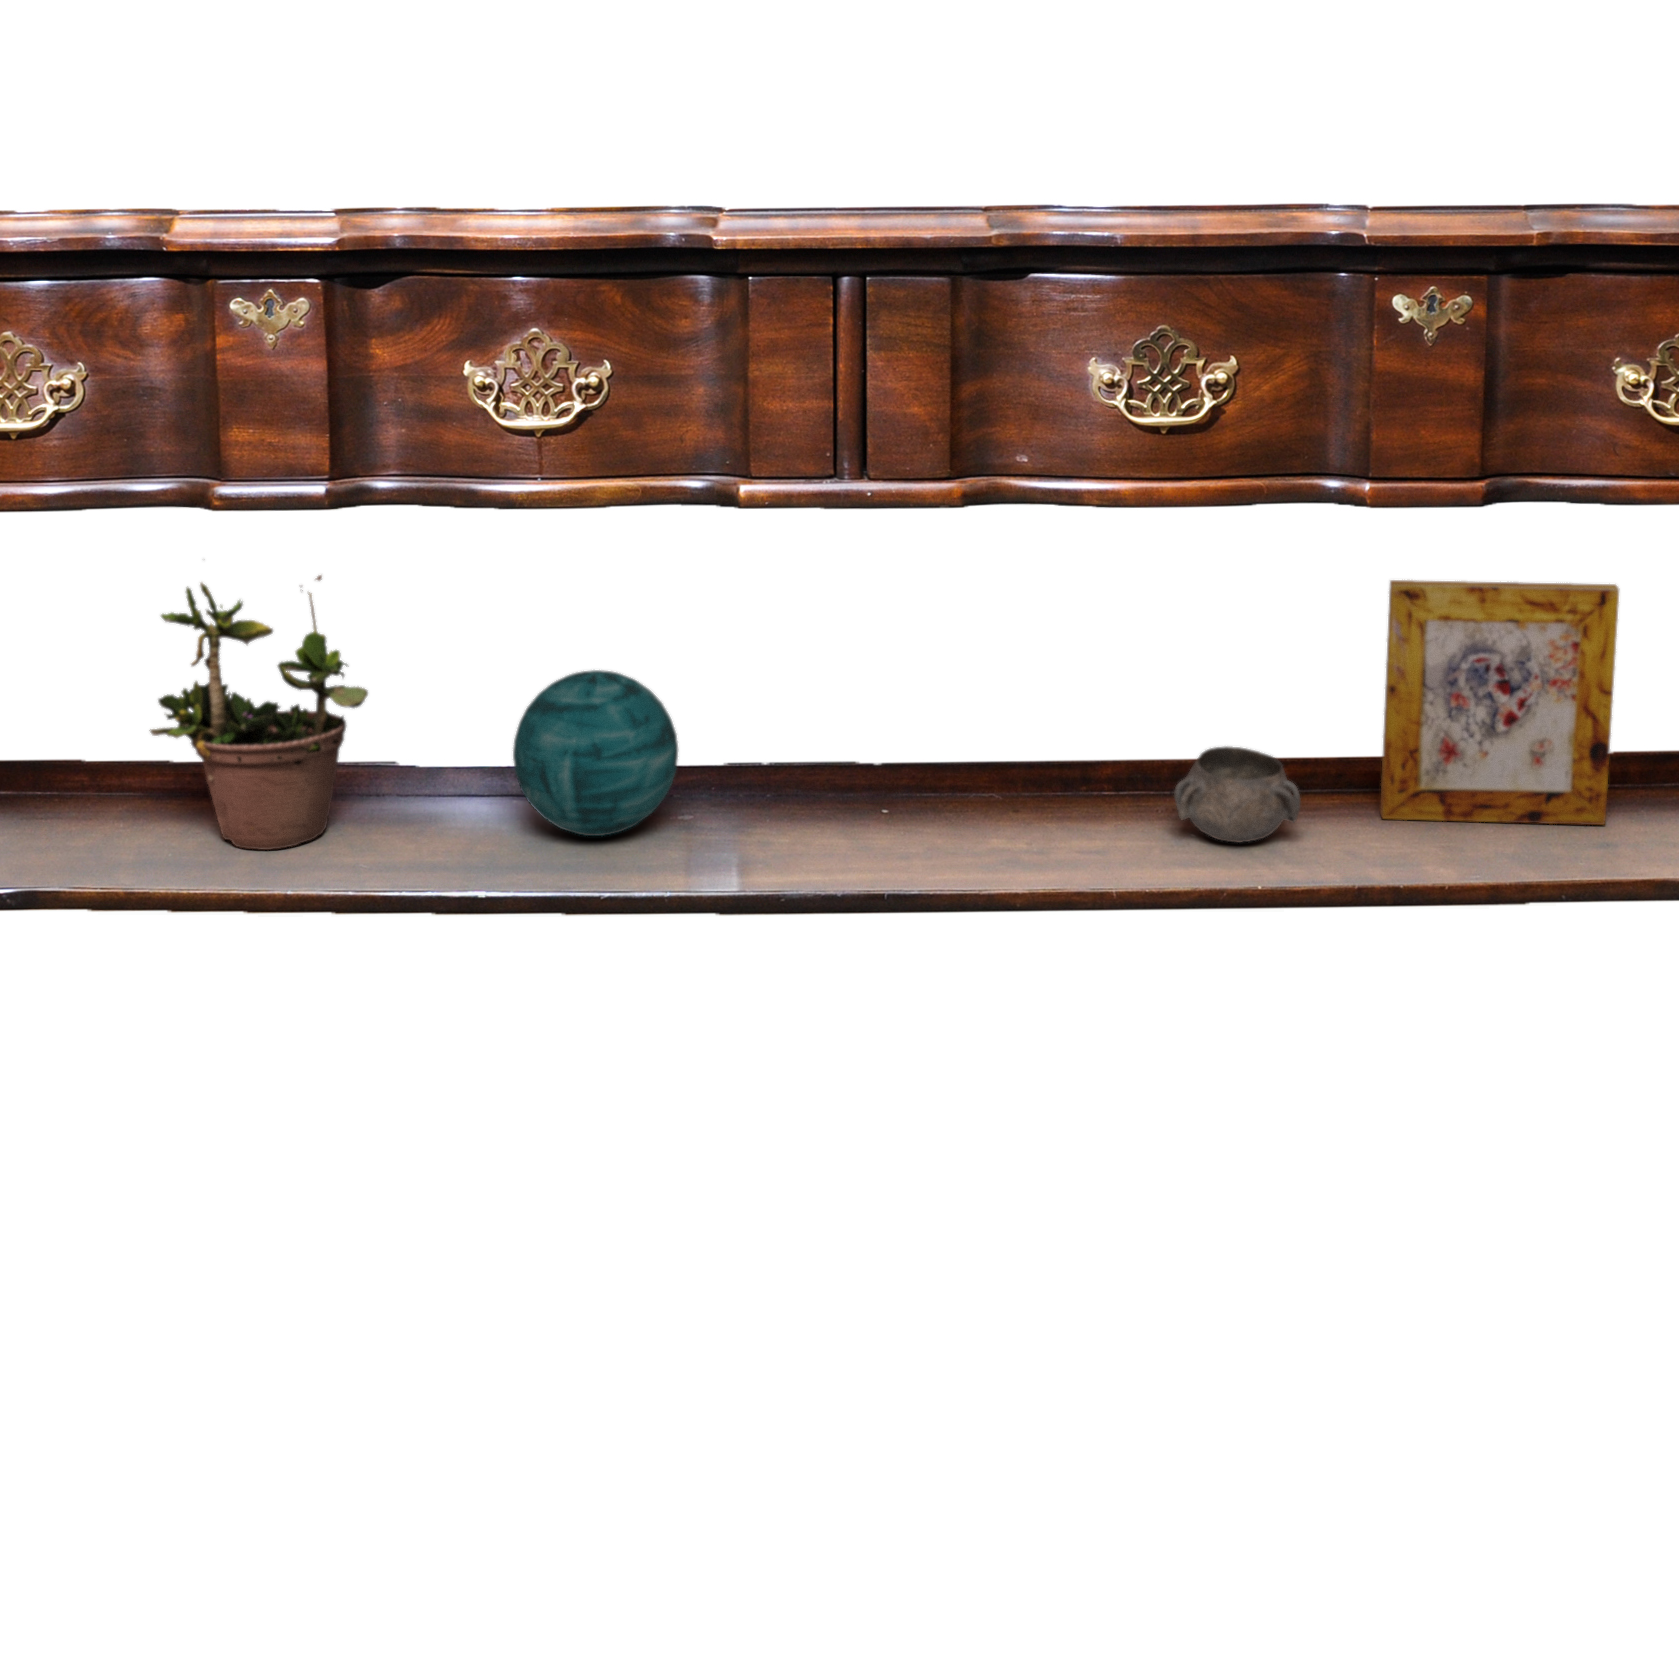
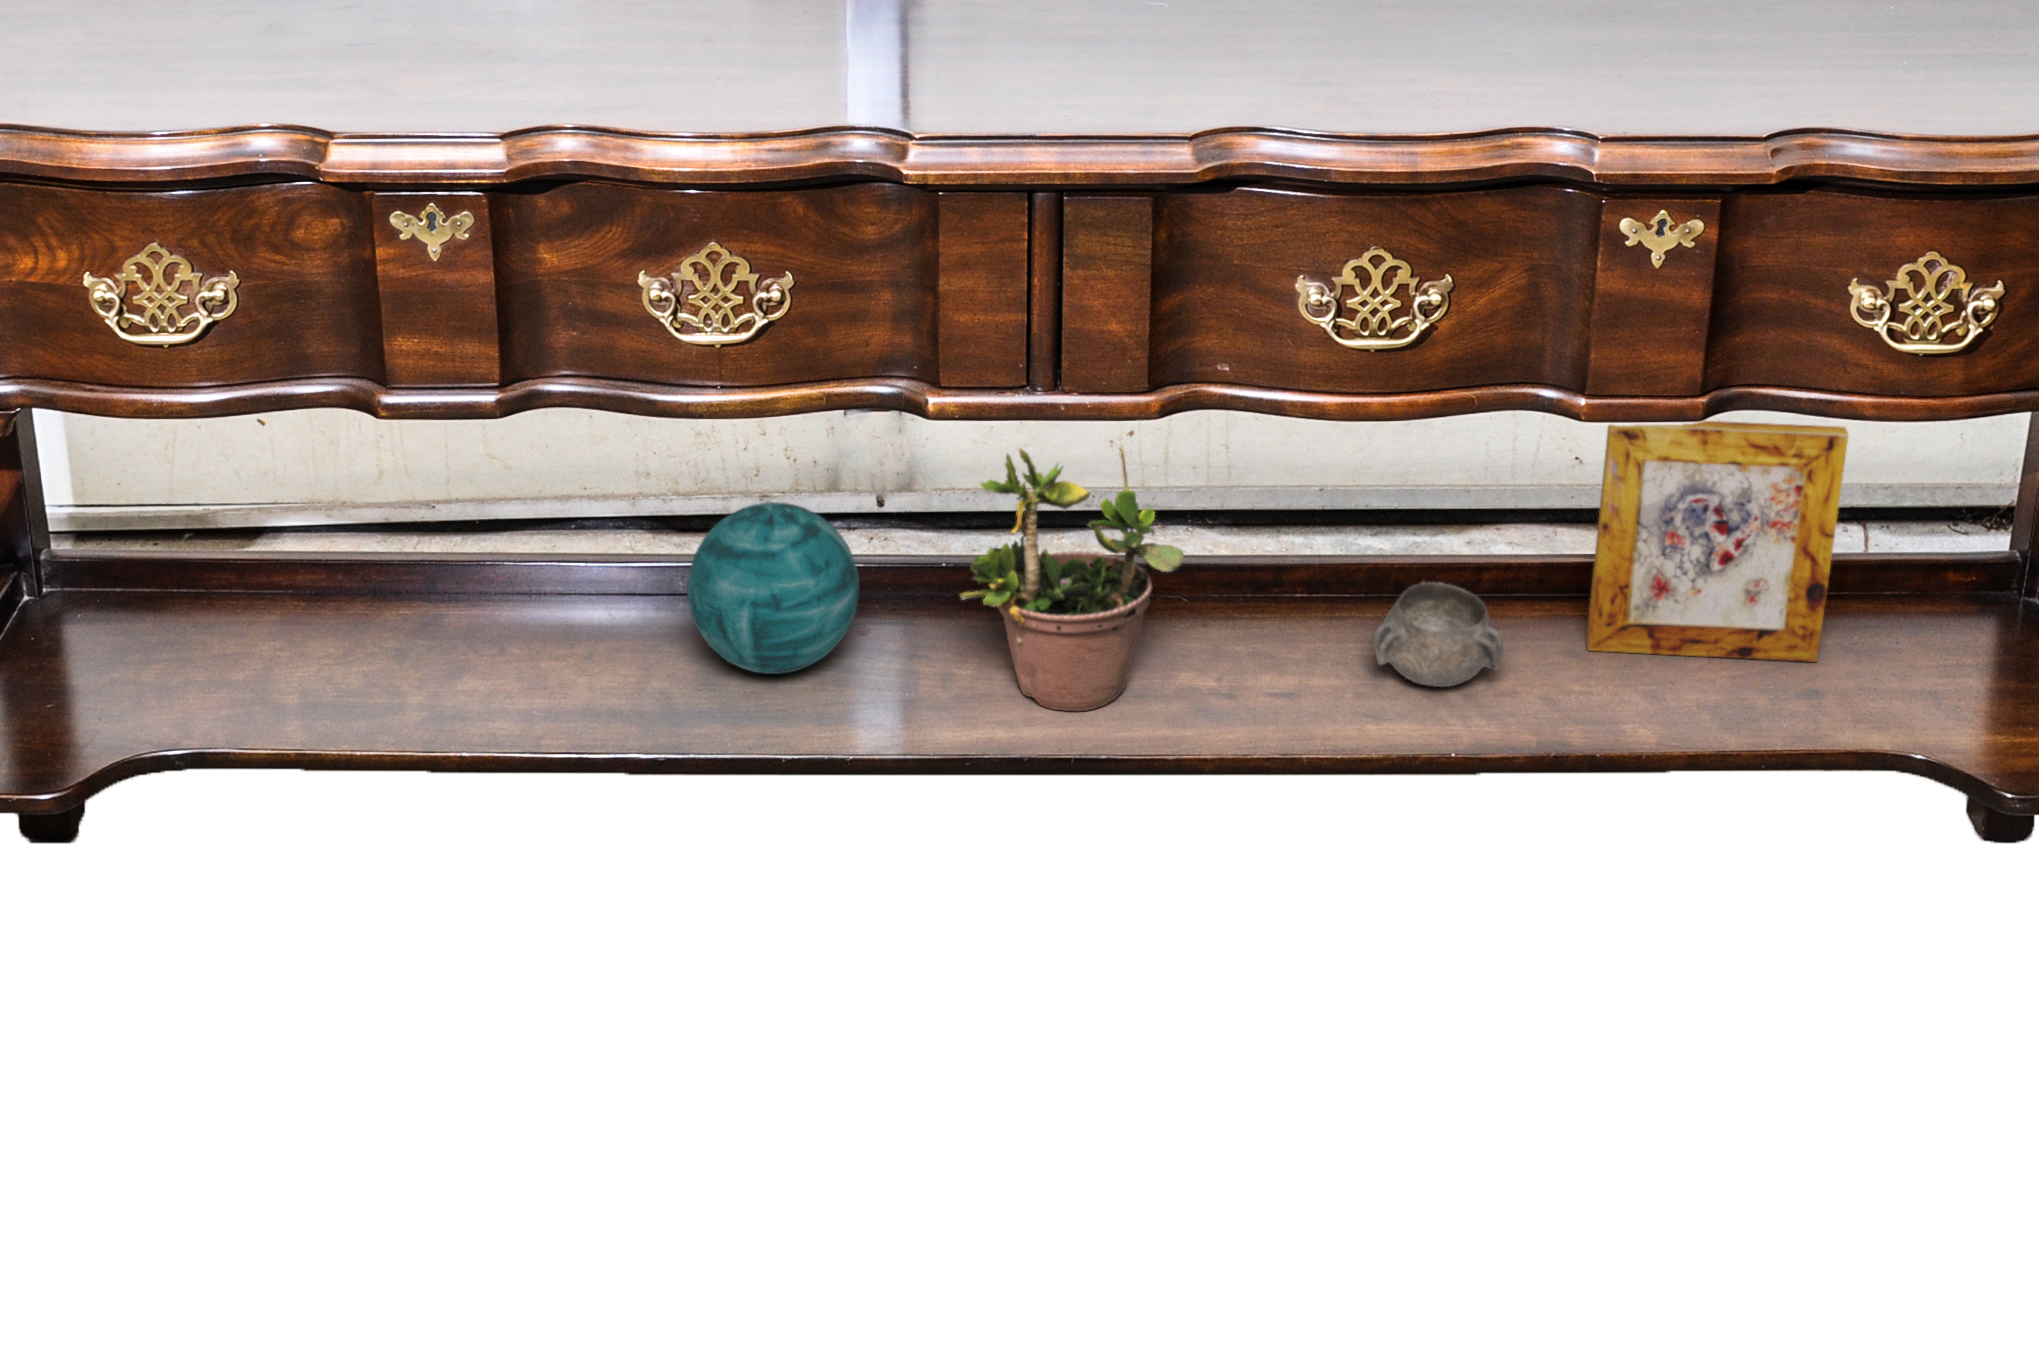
potted plant: present [150,575,368,850] -> present [960,430,1184,711]

